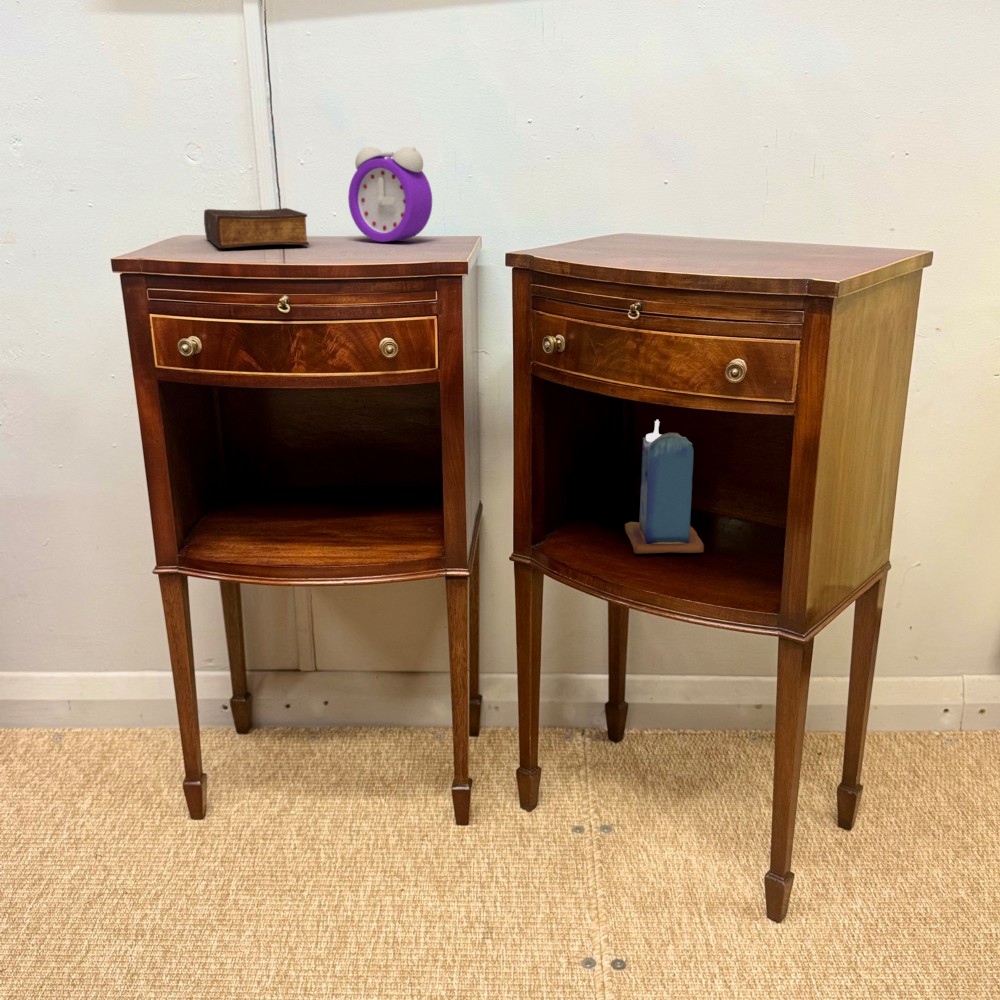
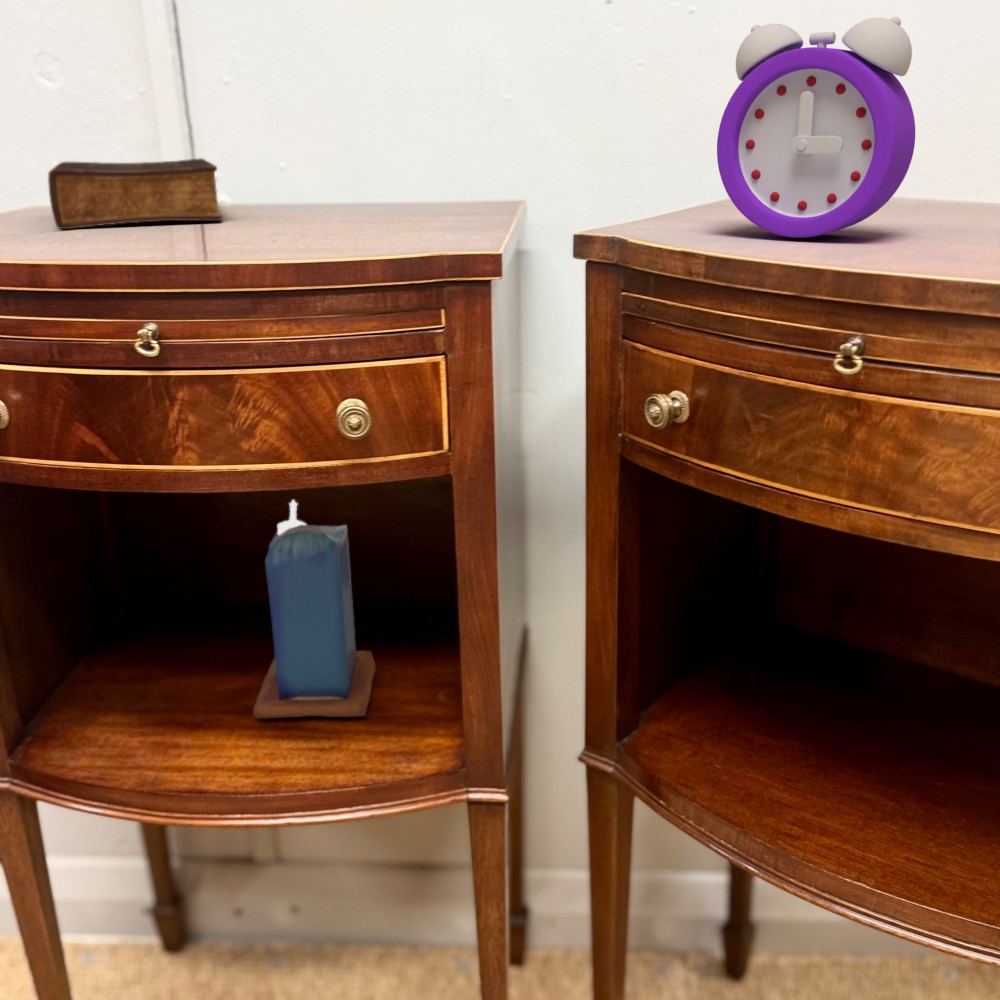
alarm clock: present [348,147,432,242] -> present [717,17,915,238]
candle: present [625,420,704,554] -> present [253,500,376,718]

